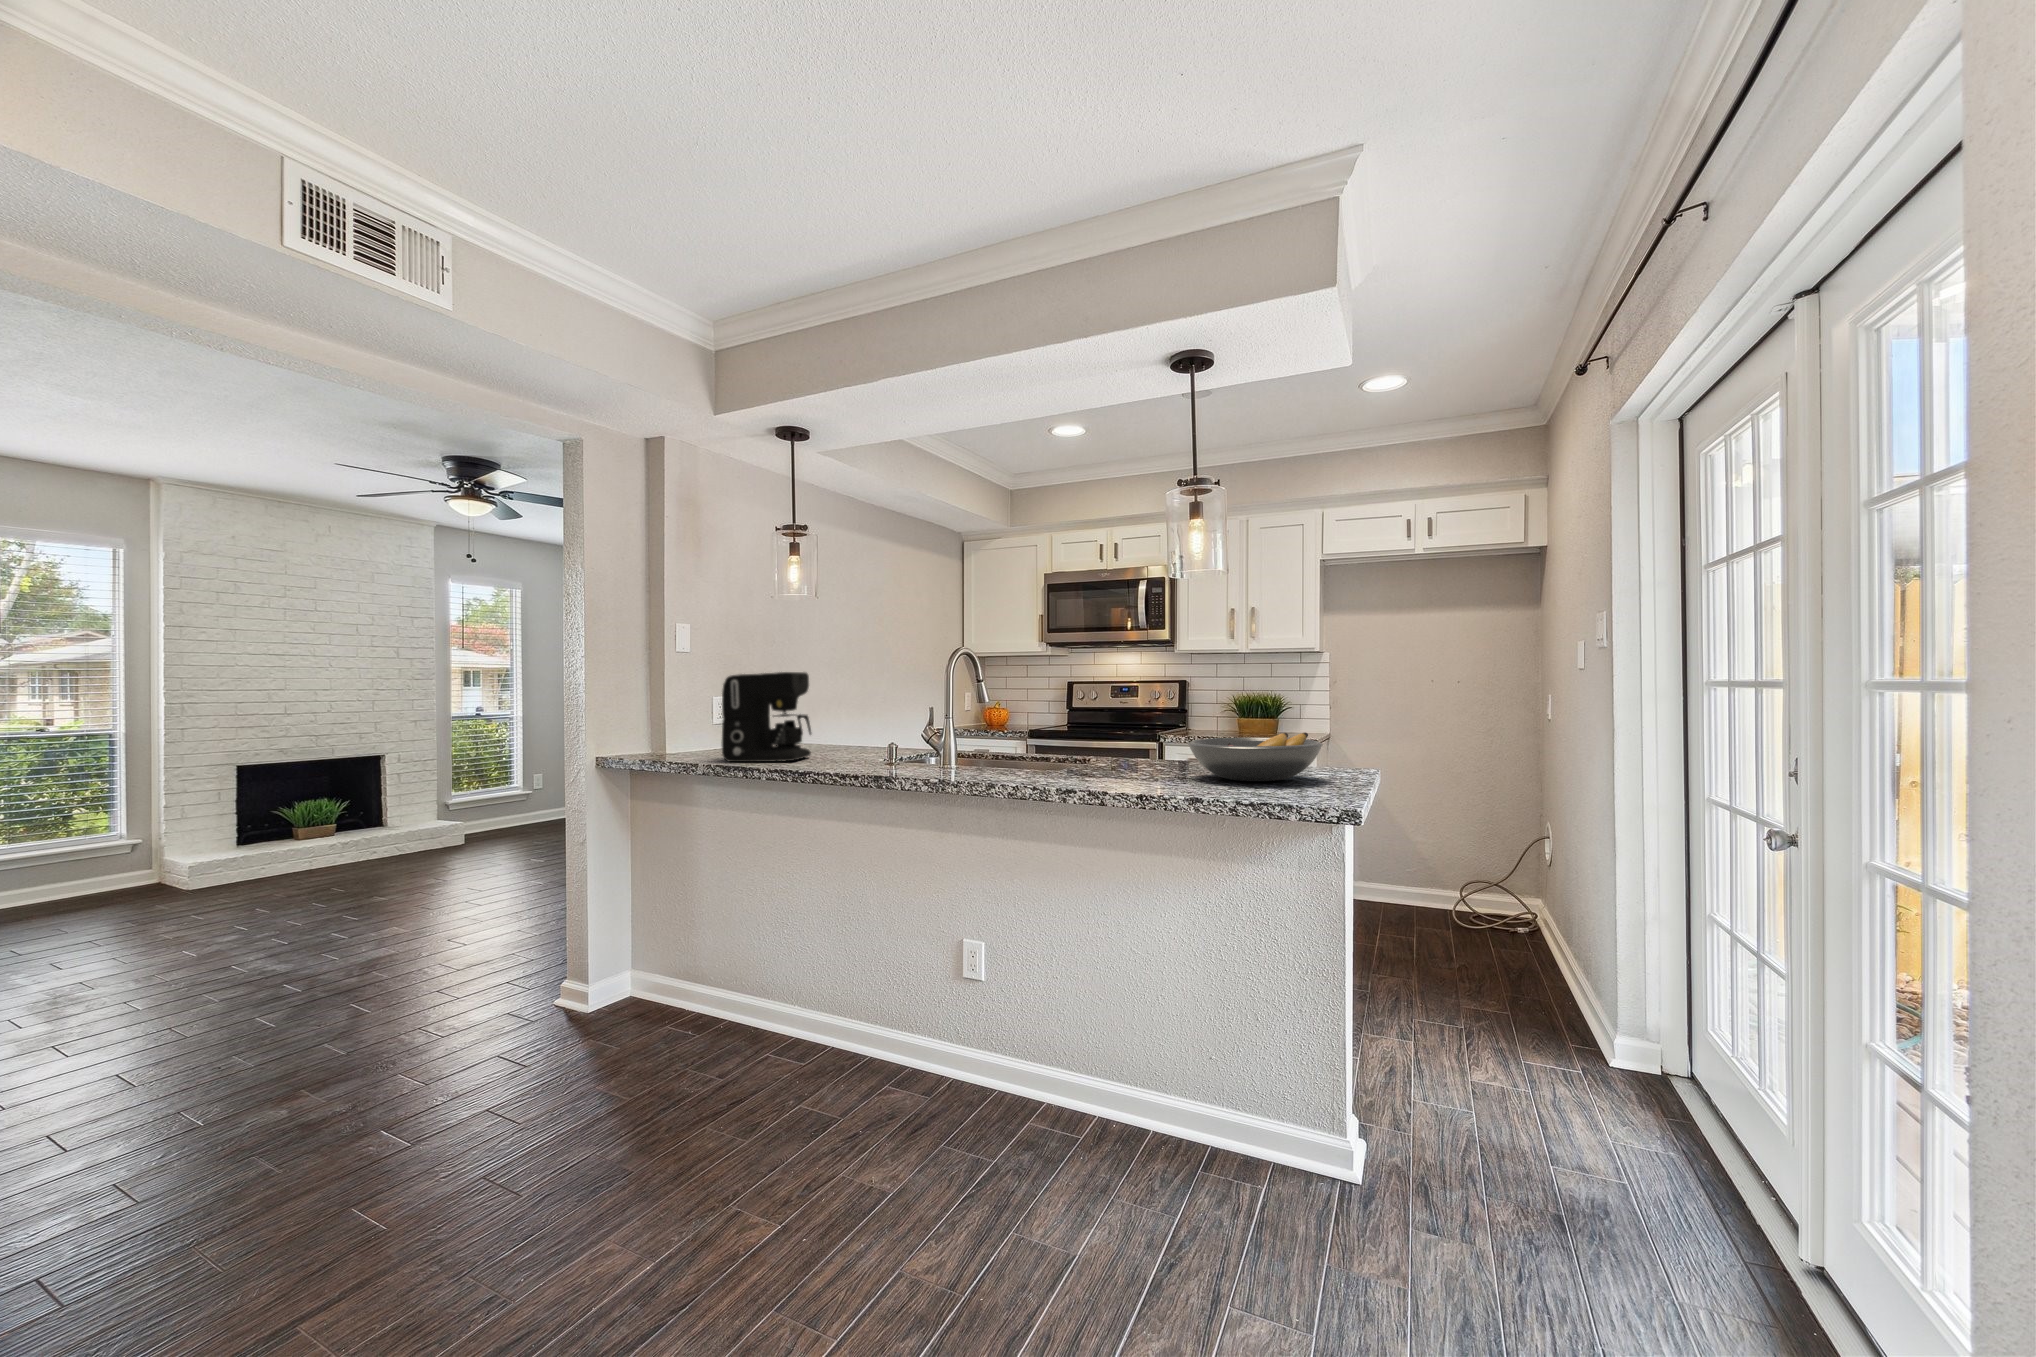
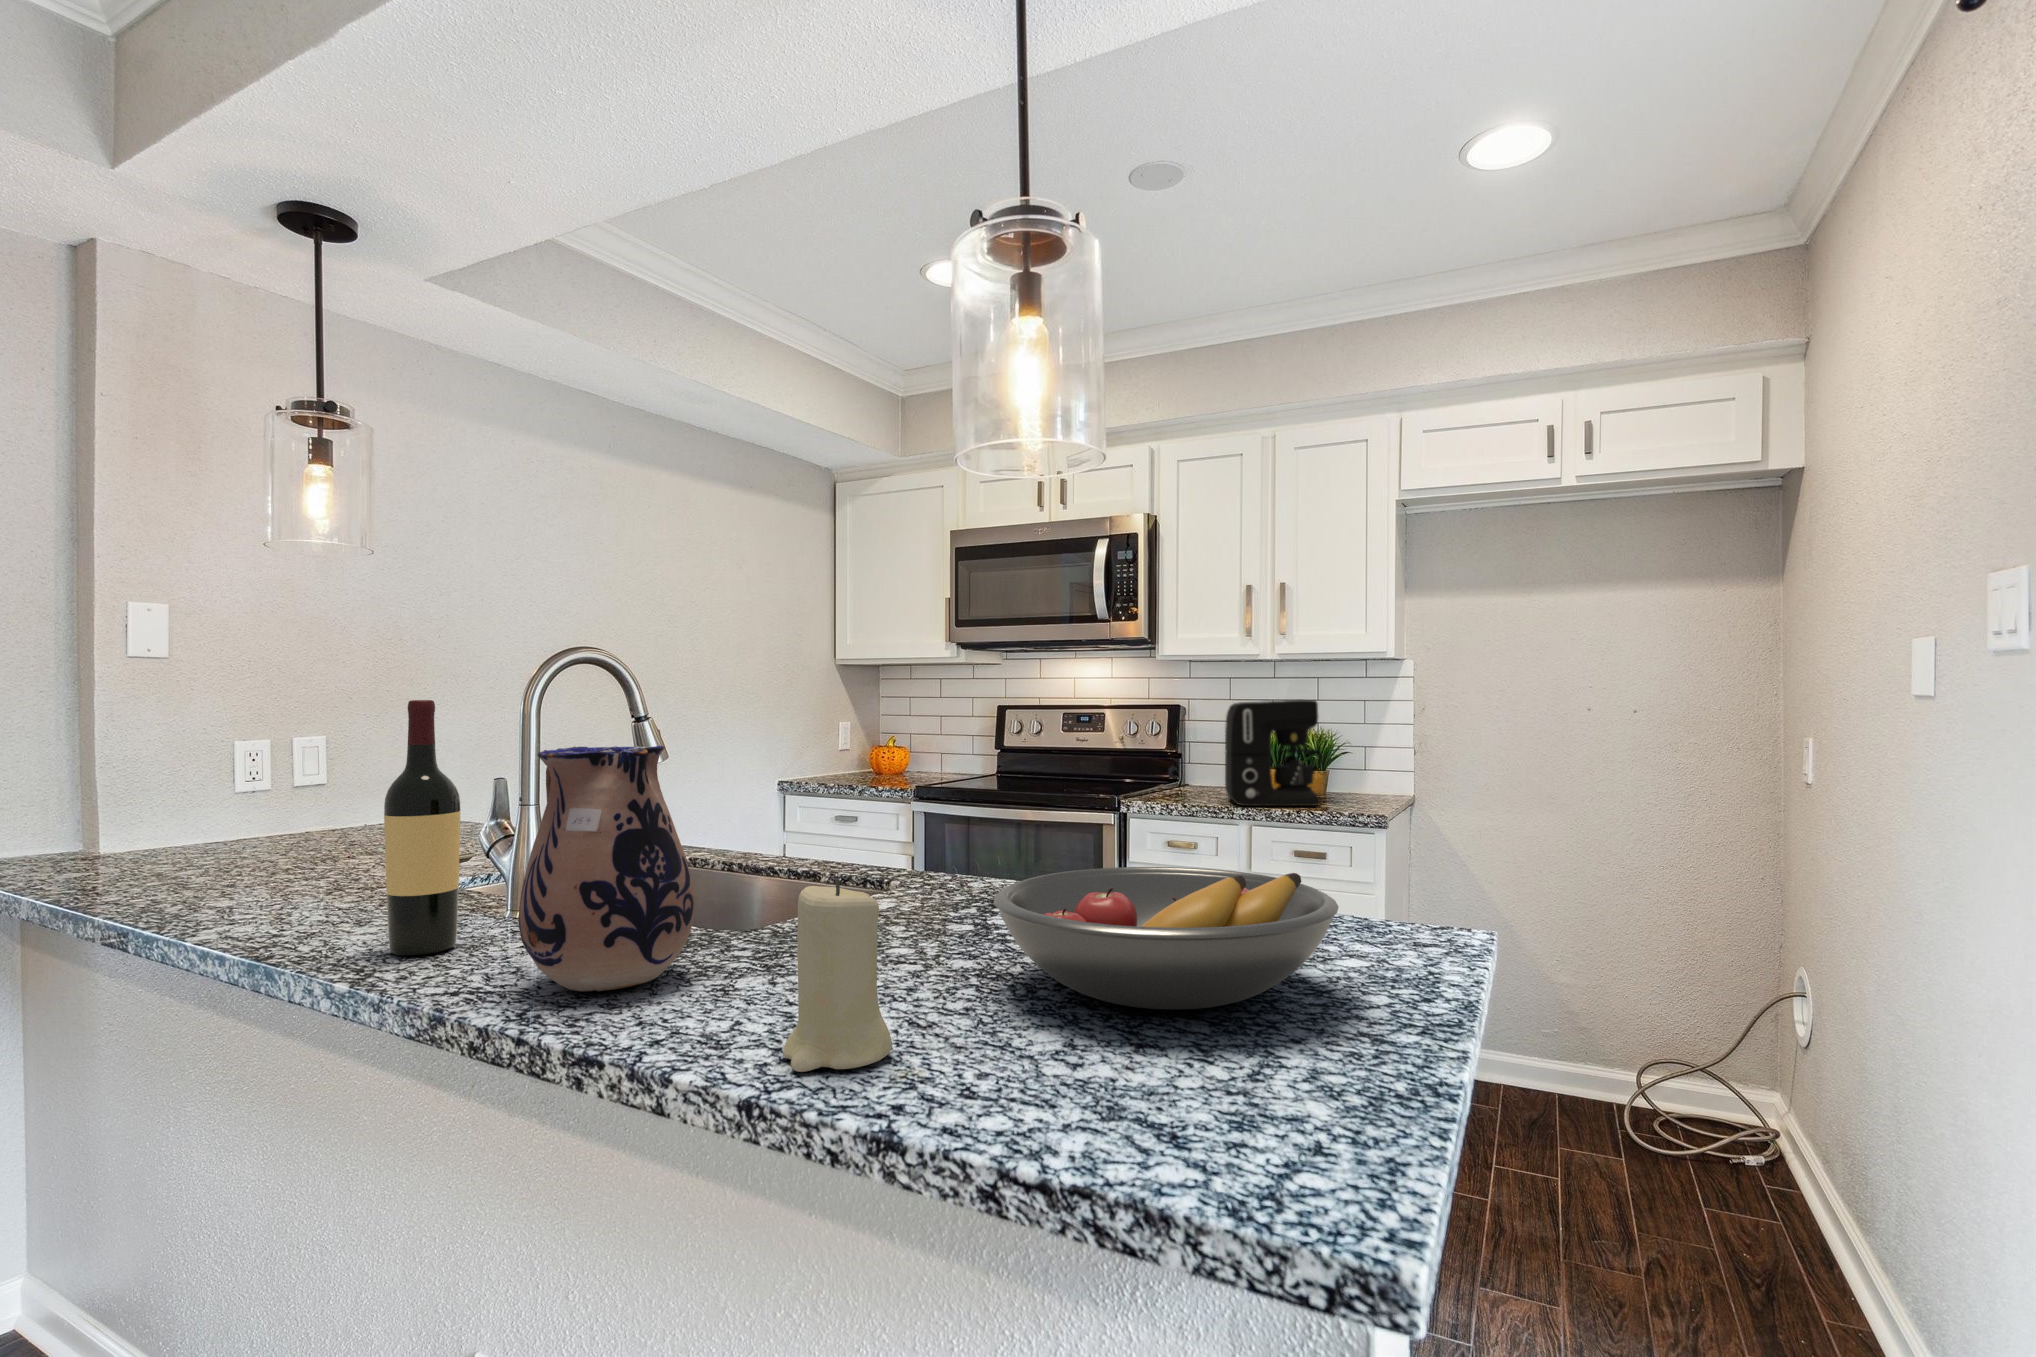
wine bottle: none [921,670,949,776] -> present [384,700,461,956]
coffee maker: present [722,672,811,762] -> present [1225,700,1325,806]
ceramic pitcher: none [998,687,1068,781] -> present [519,746,695,991]
candle: none [1138,728,1176,791] -> present [783,878,892,1072]

